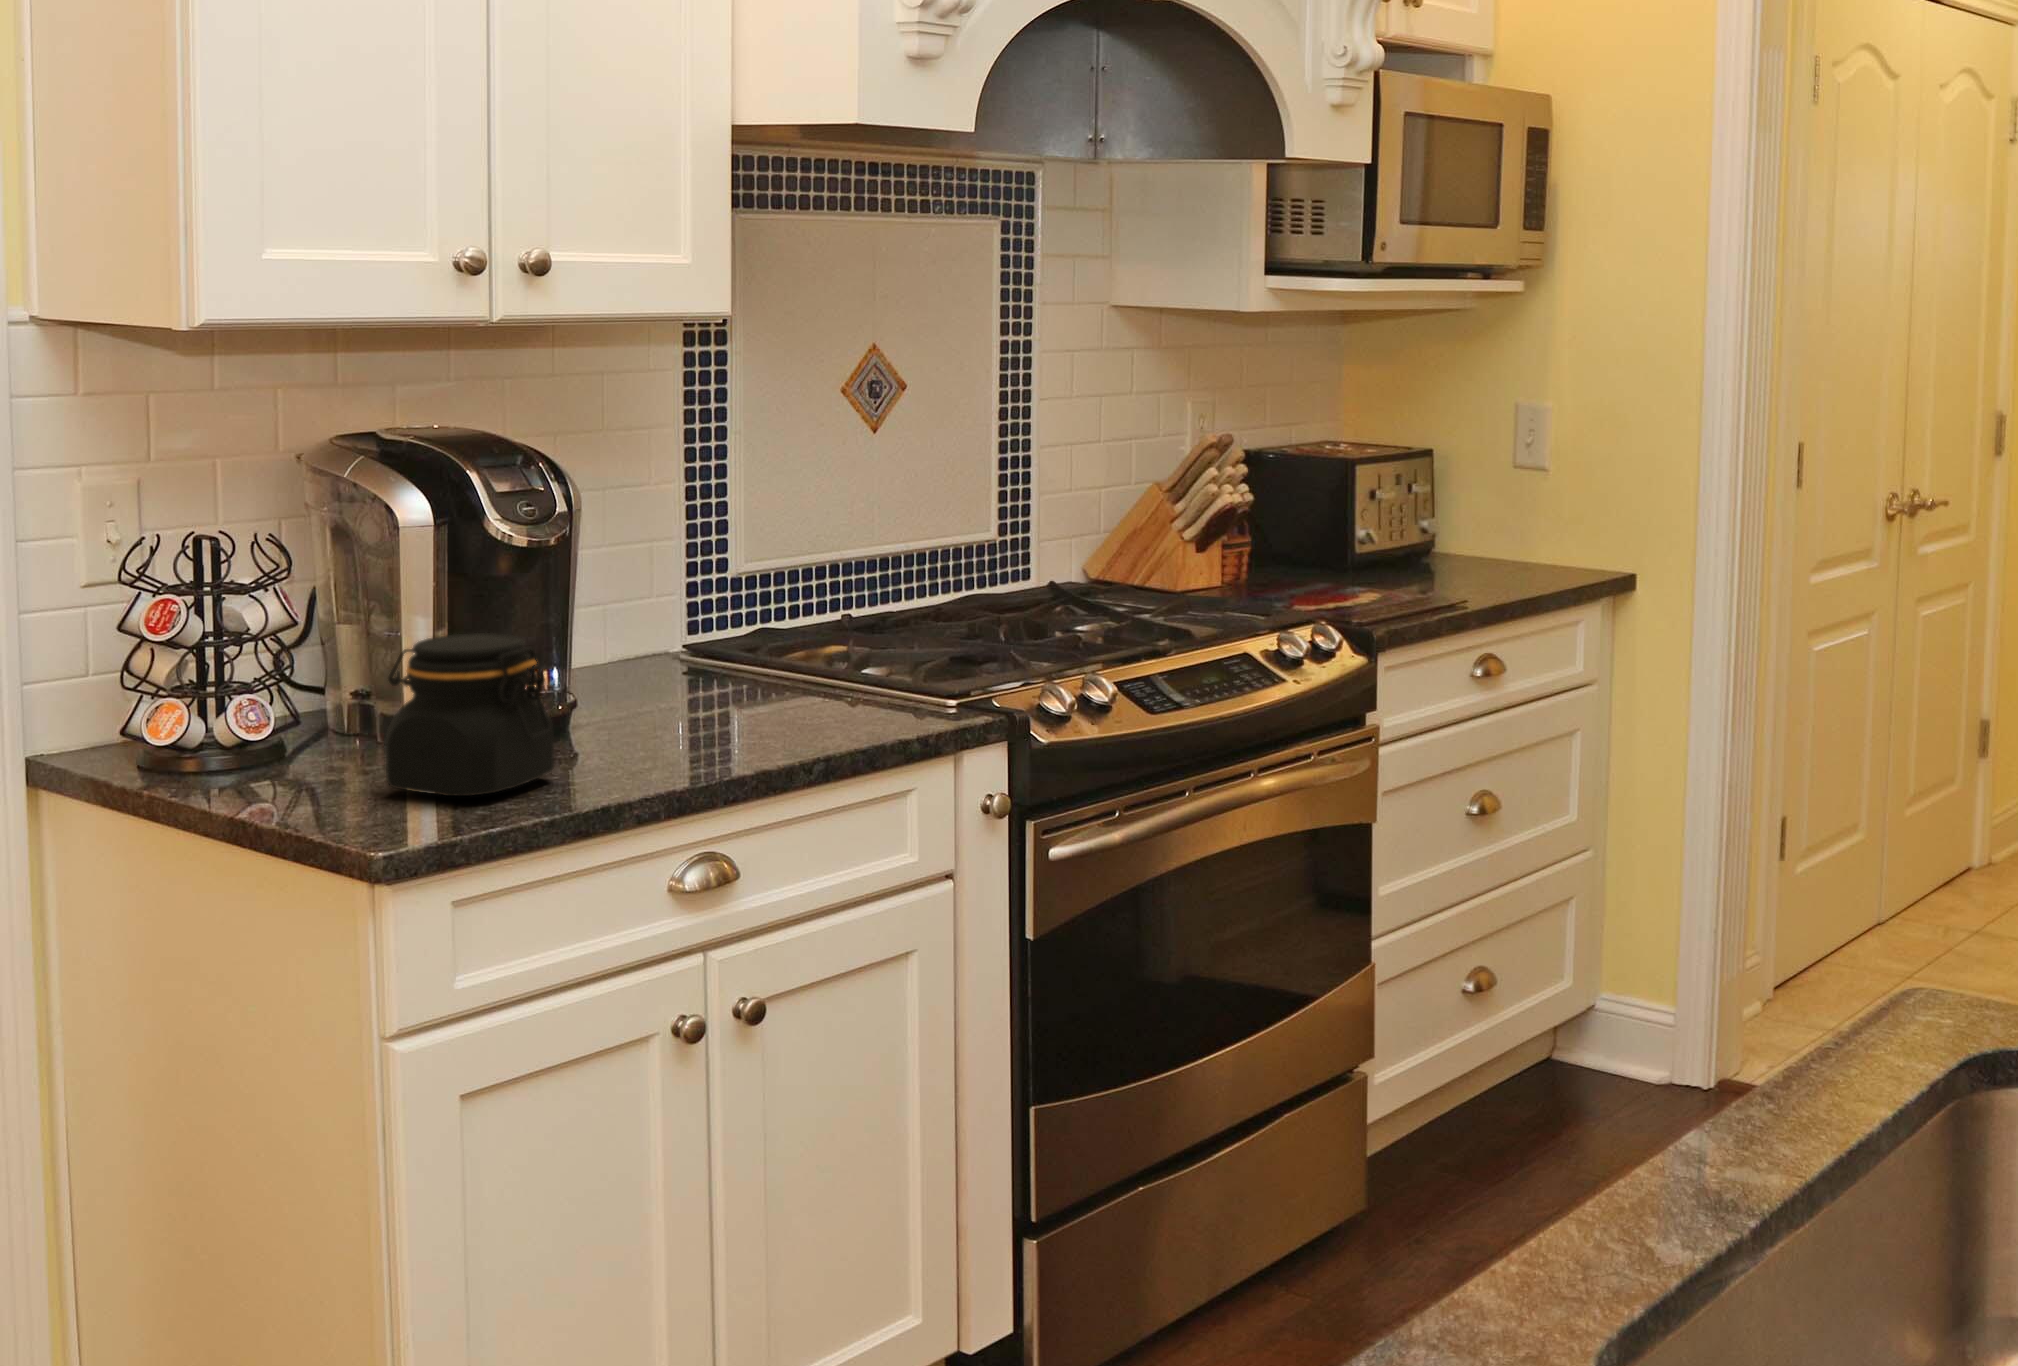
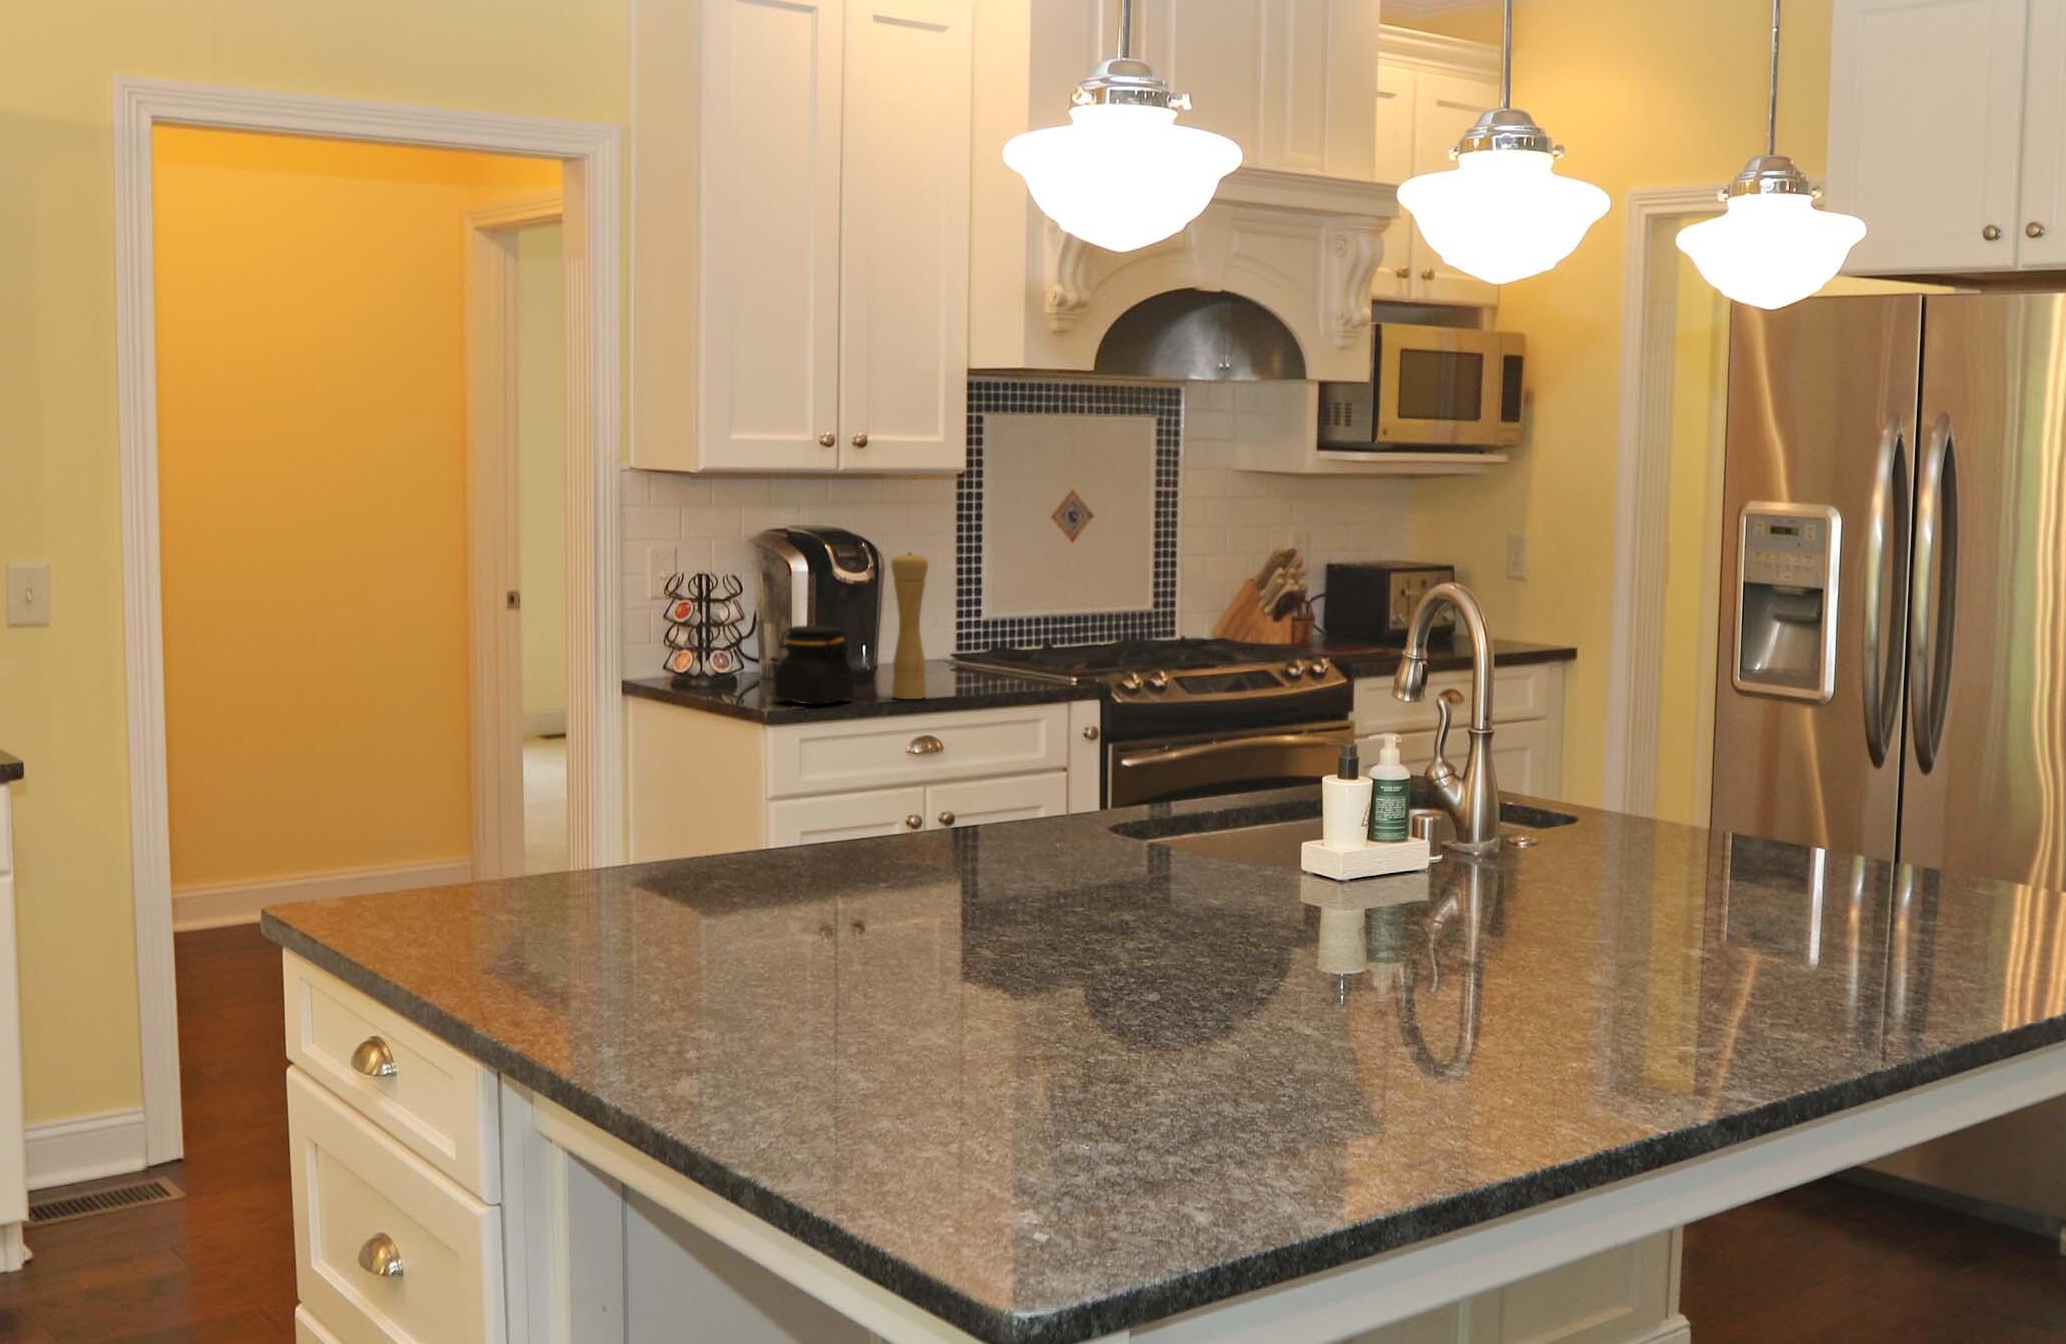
pepper mill: none [621,483,696,765] -> present [891,553,928,699]

